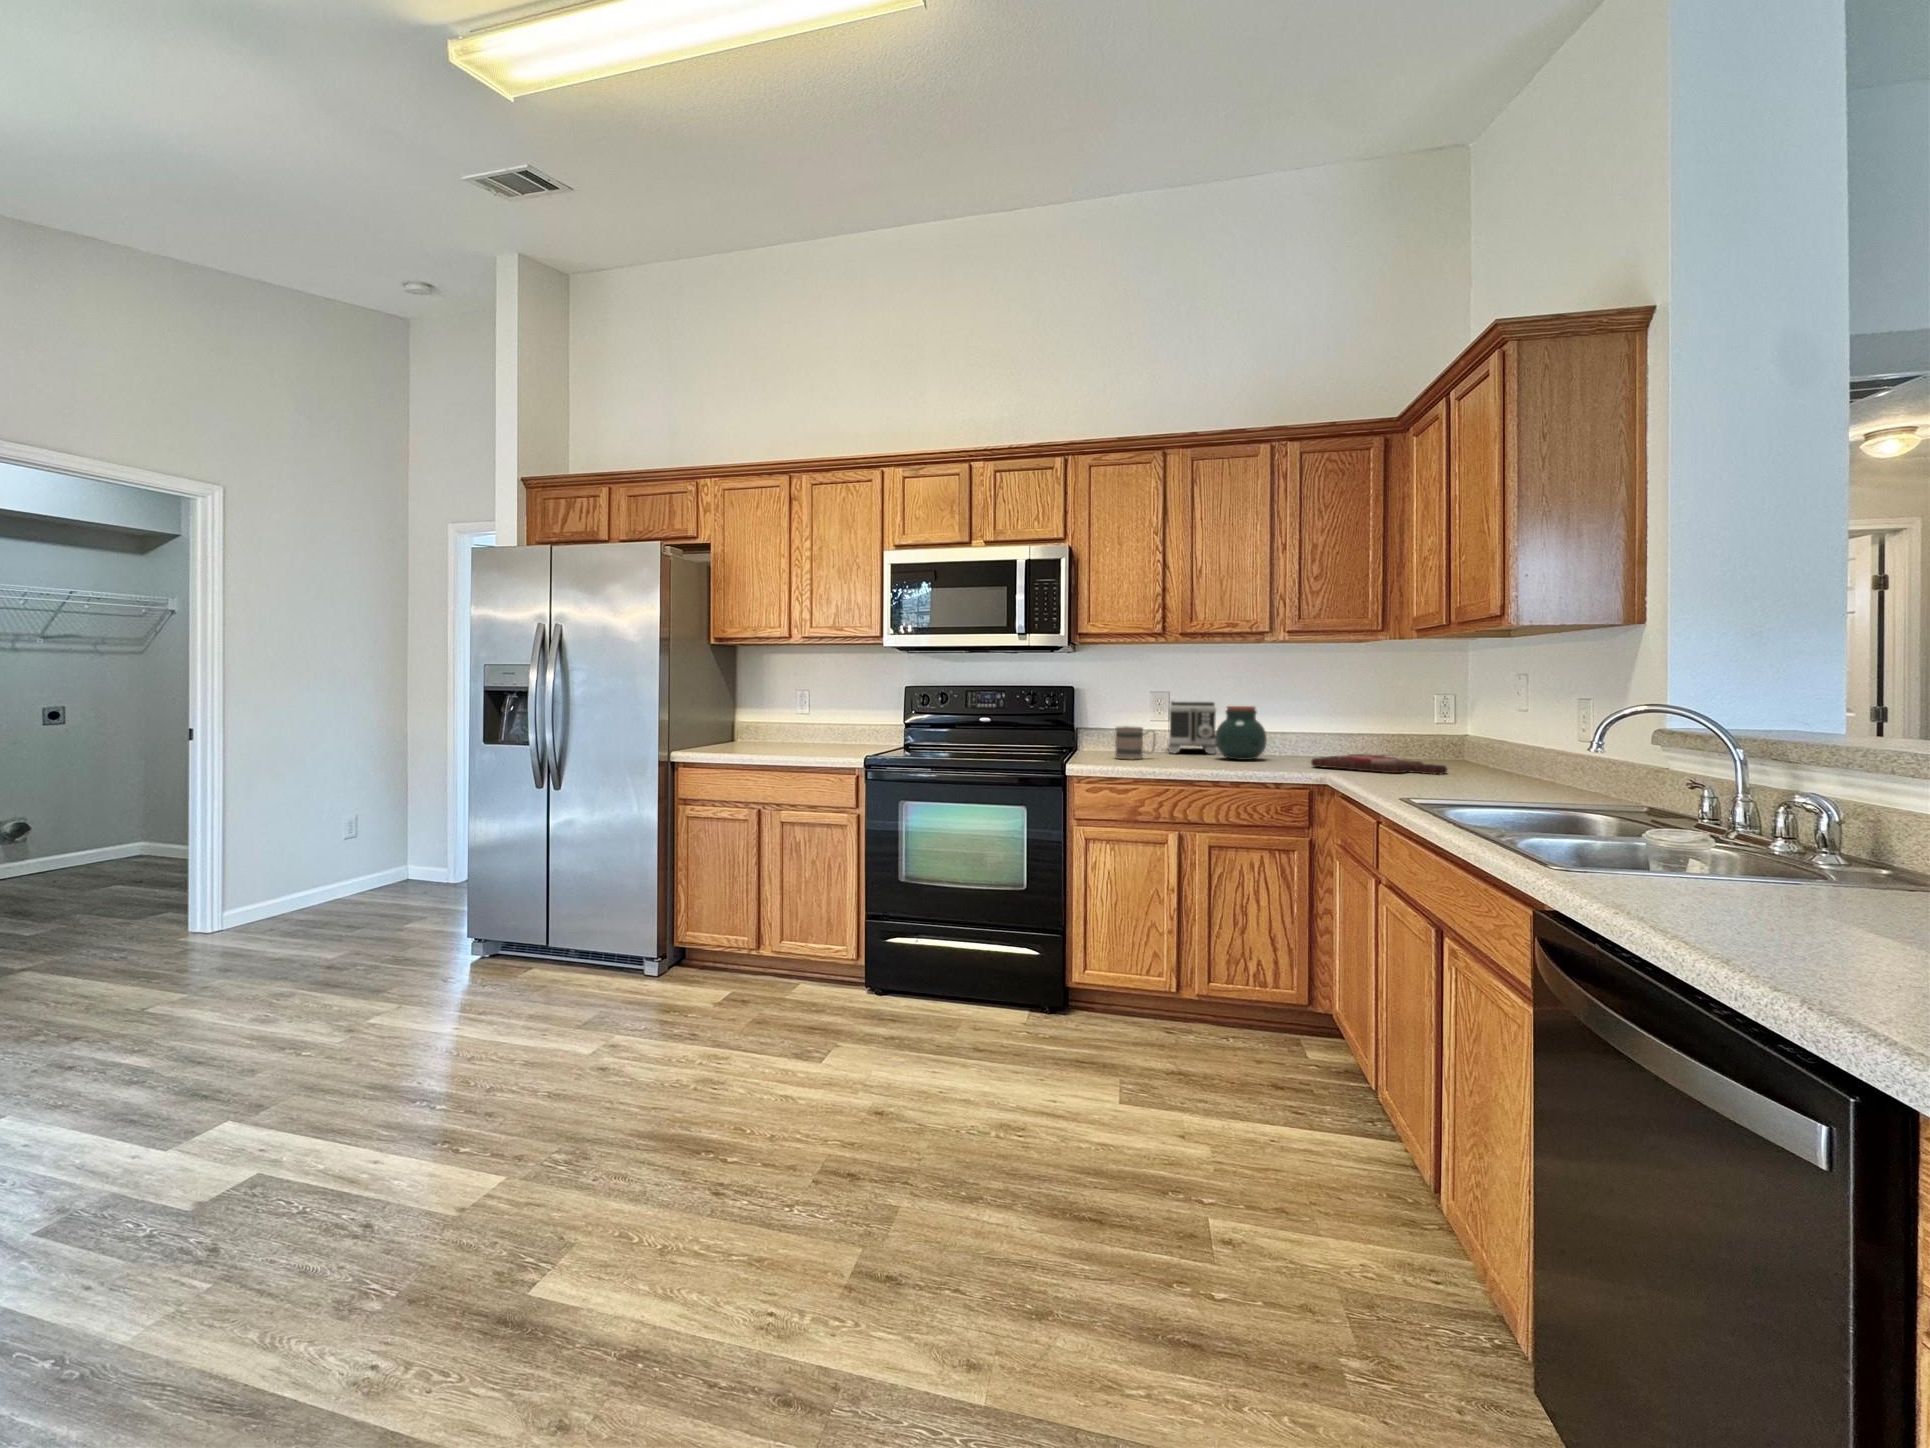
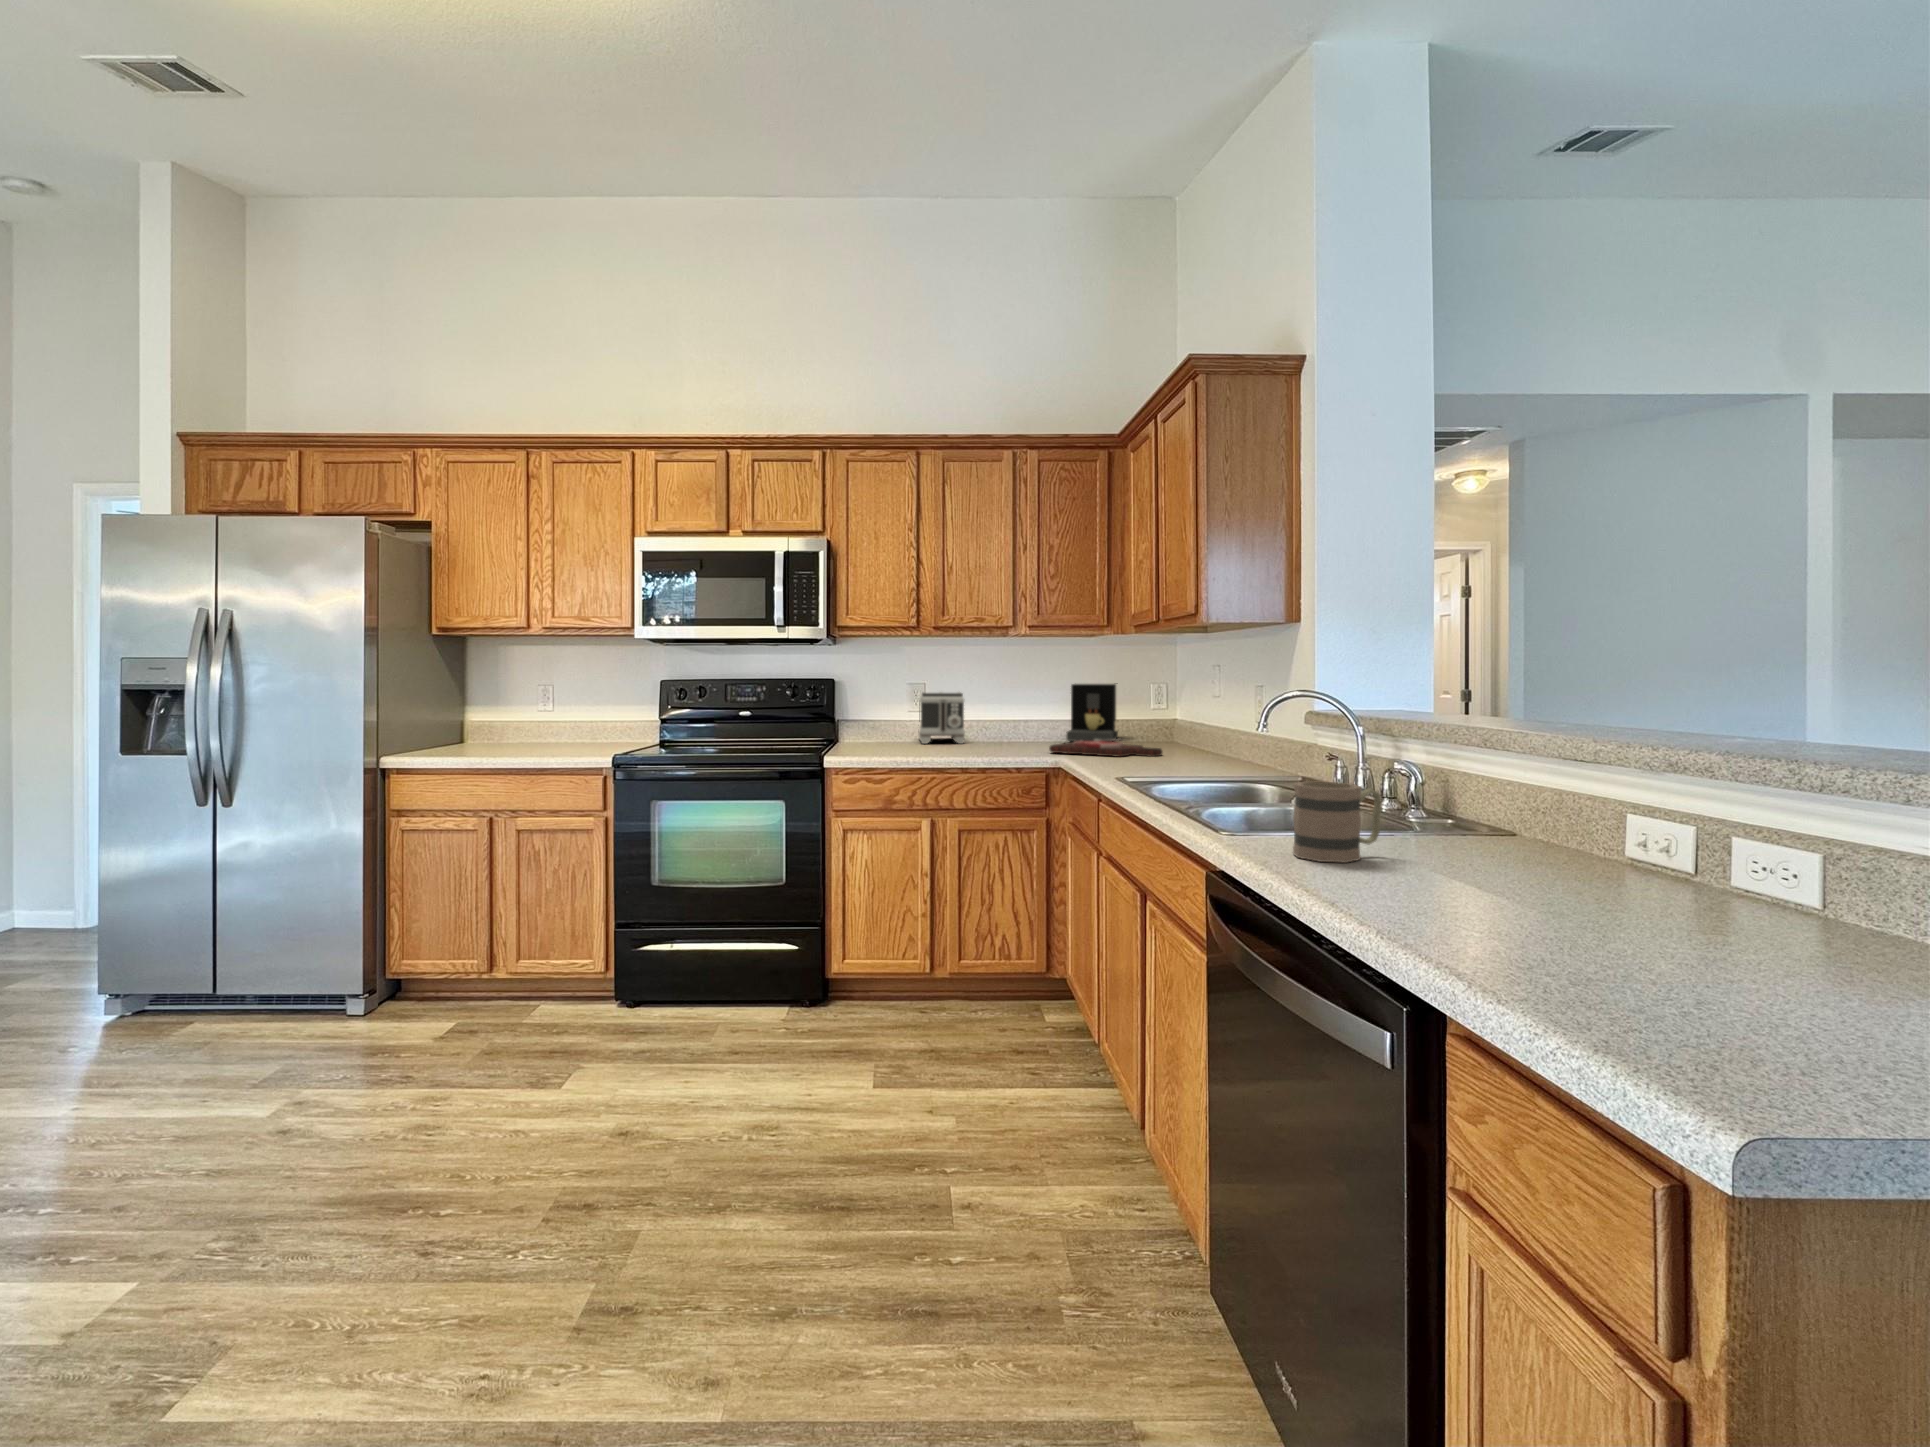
coffee maker: none [1330,693,1391,757] -> present [1066,683,1118,741]
jar: present [1215,706,1267,760] -> none [964,696,1010,748]
mug: present [1115,726,1156,760] -> present [1293,781,1382,863]

